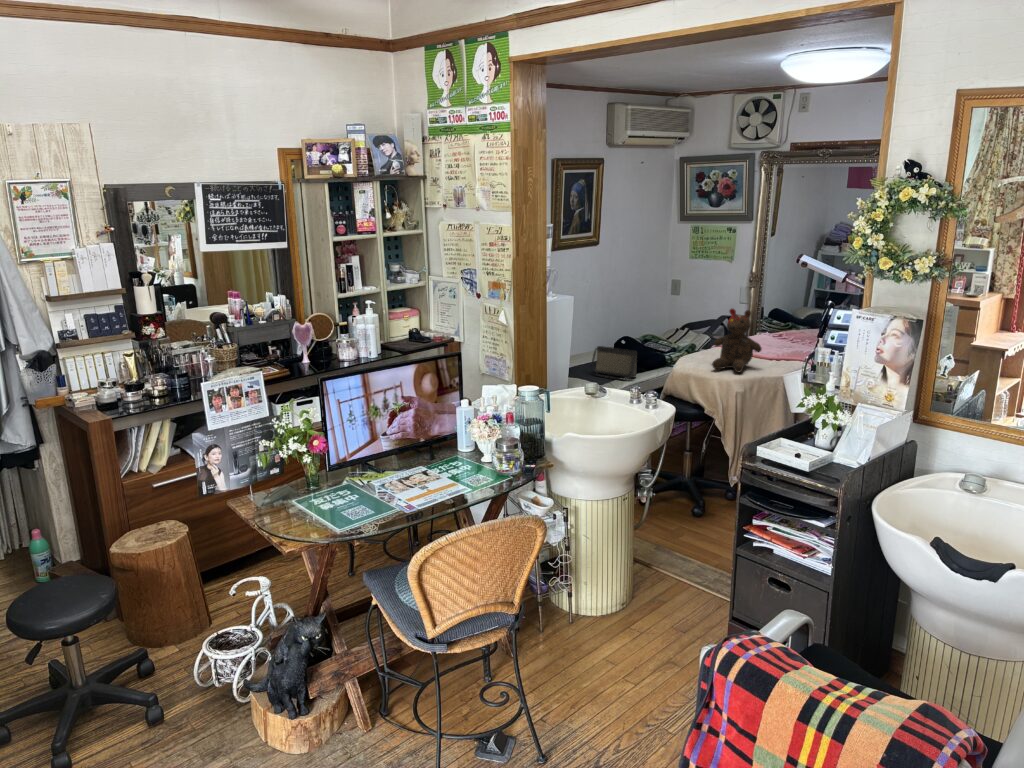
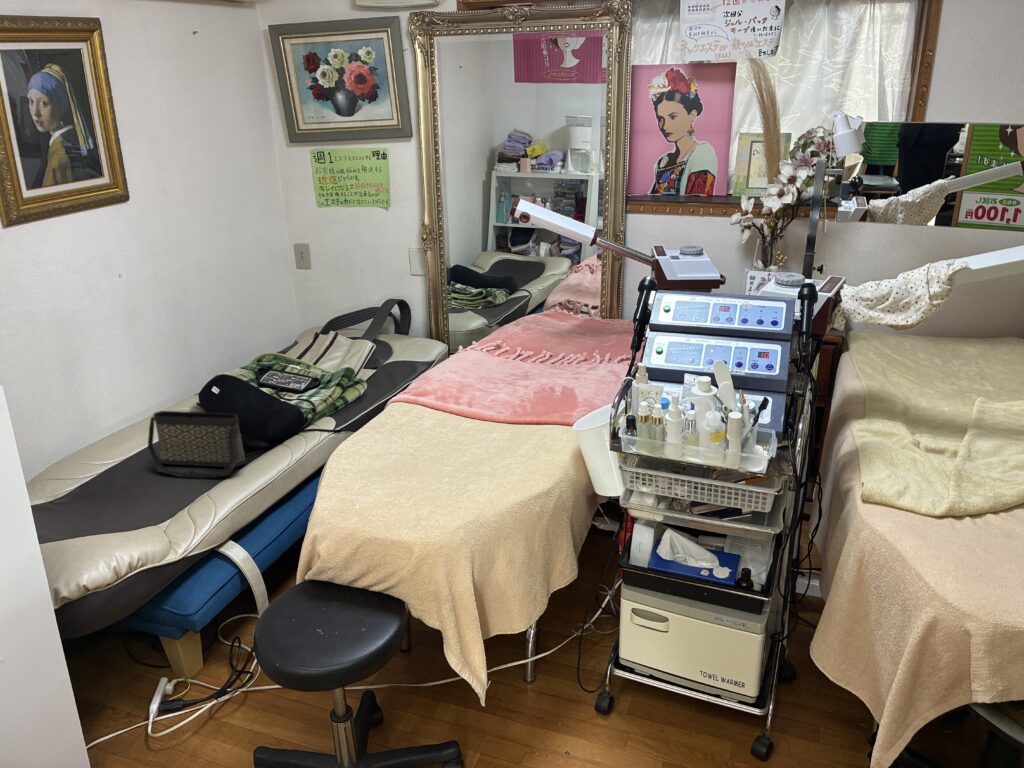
teddy bear: present [712,309,762,372] -> none [385,327,480,460]

